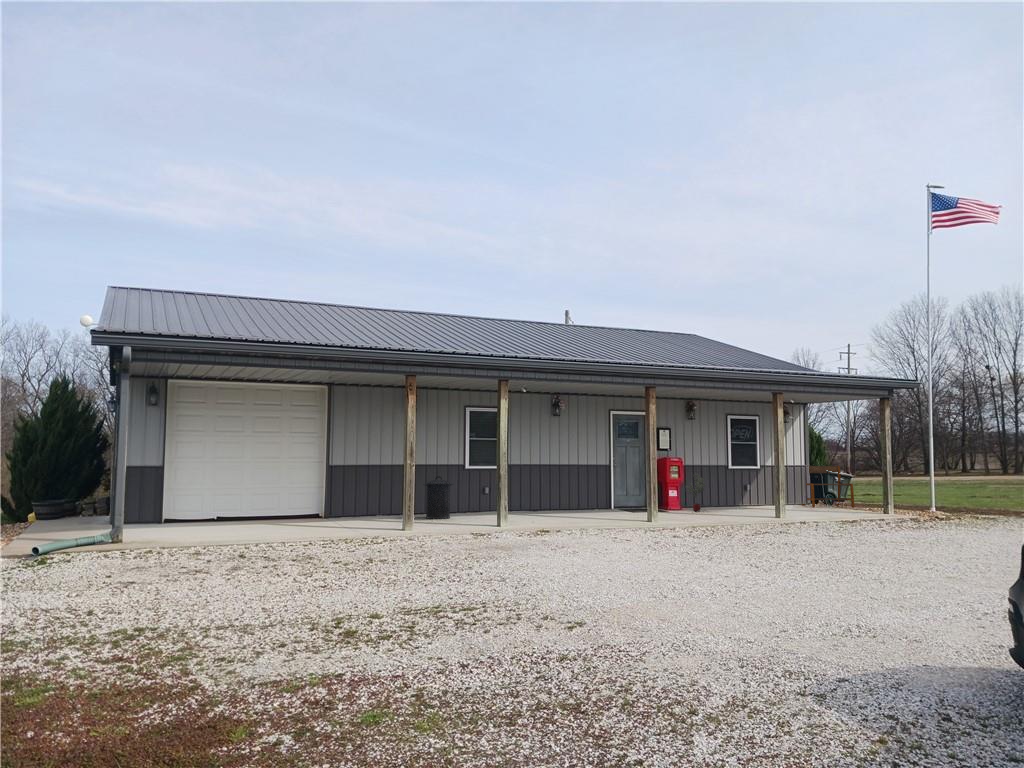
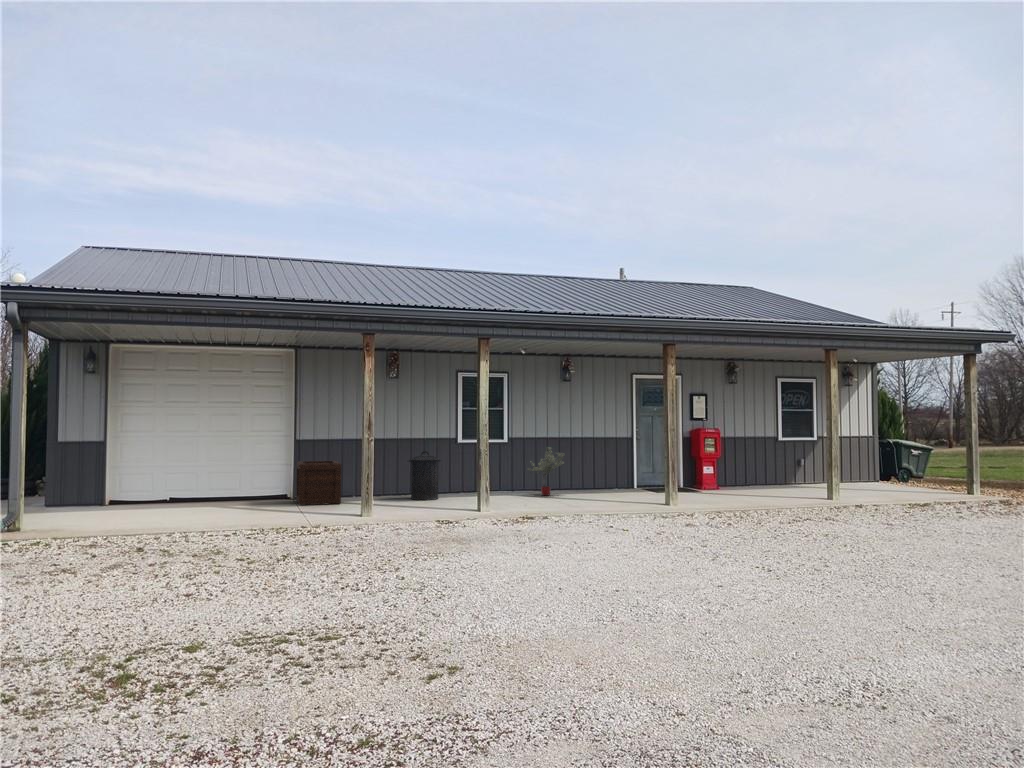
bench: present [802,466,855,508] -> none [868,436,933,486]
potted tree: present [686,473,705,511] -> present [528,449,564,496]
wooden crate: none [327,484,371,523] -> present [296,461,341,505]

